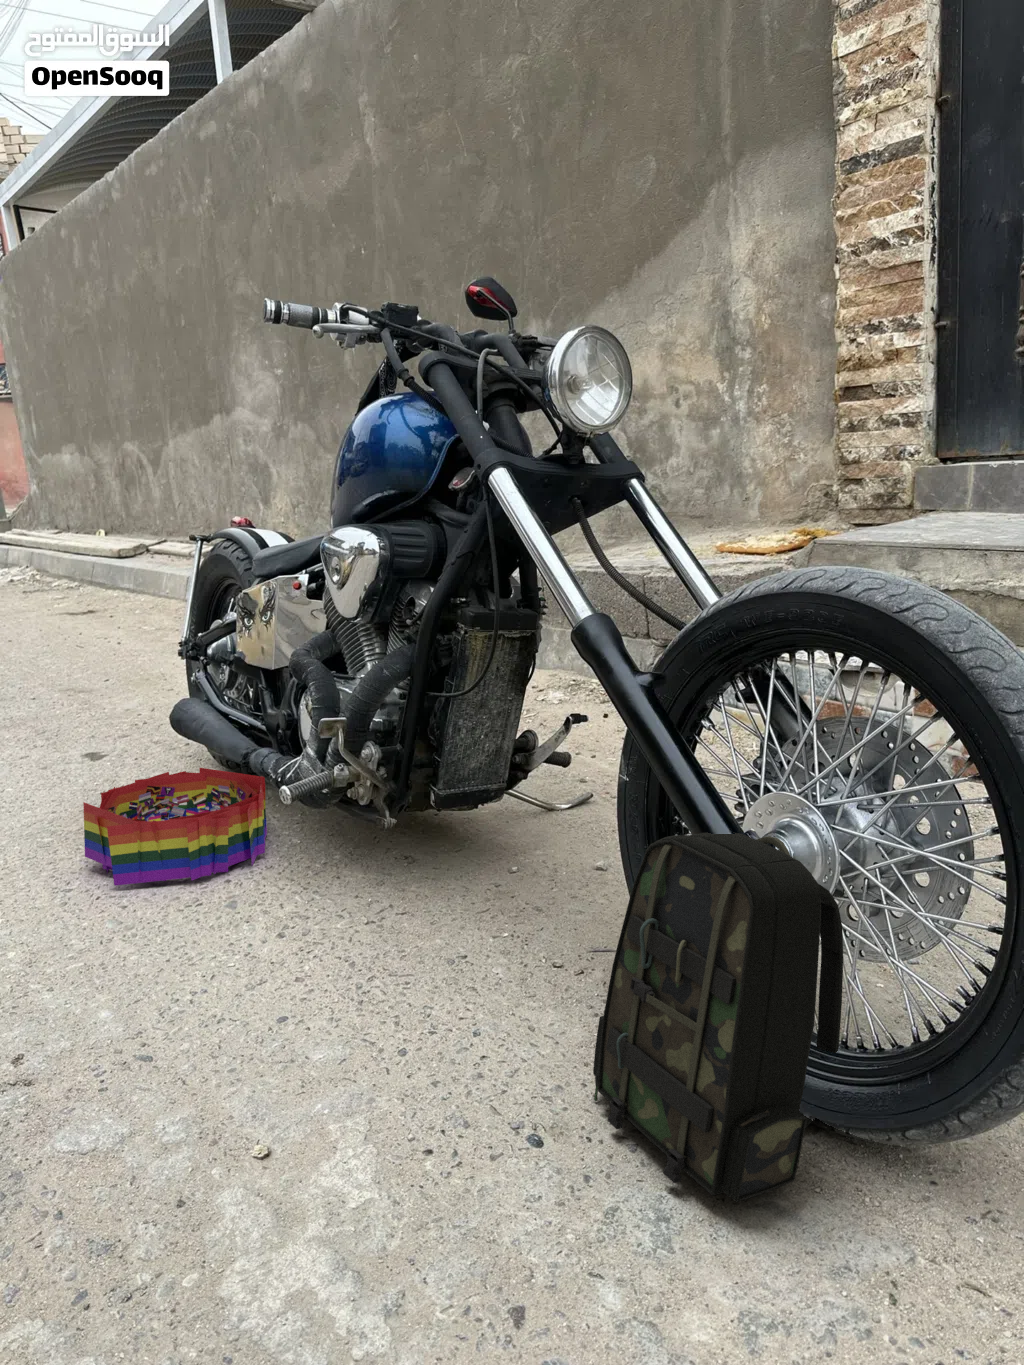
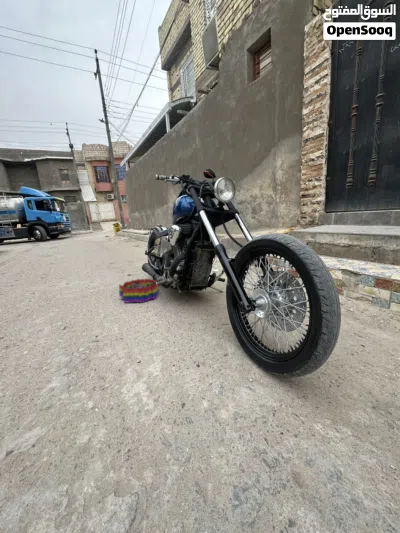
backpack: present [593,833,843,1202] -> none [213,297,272,385]

